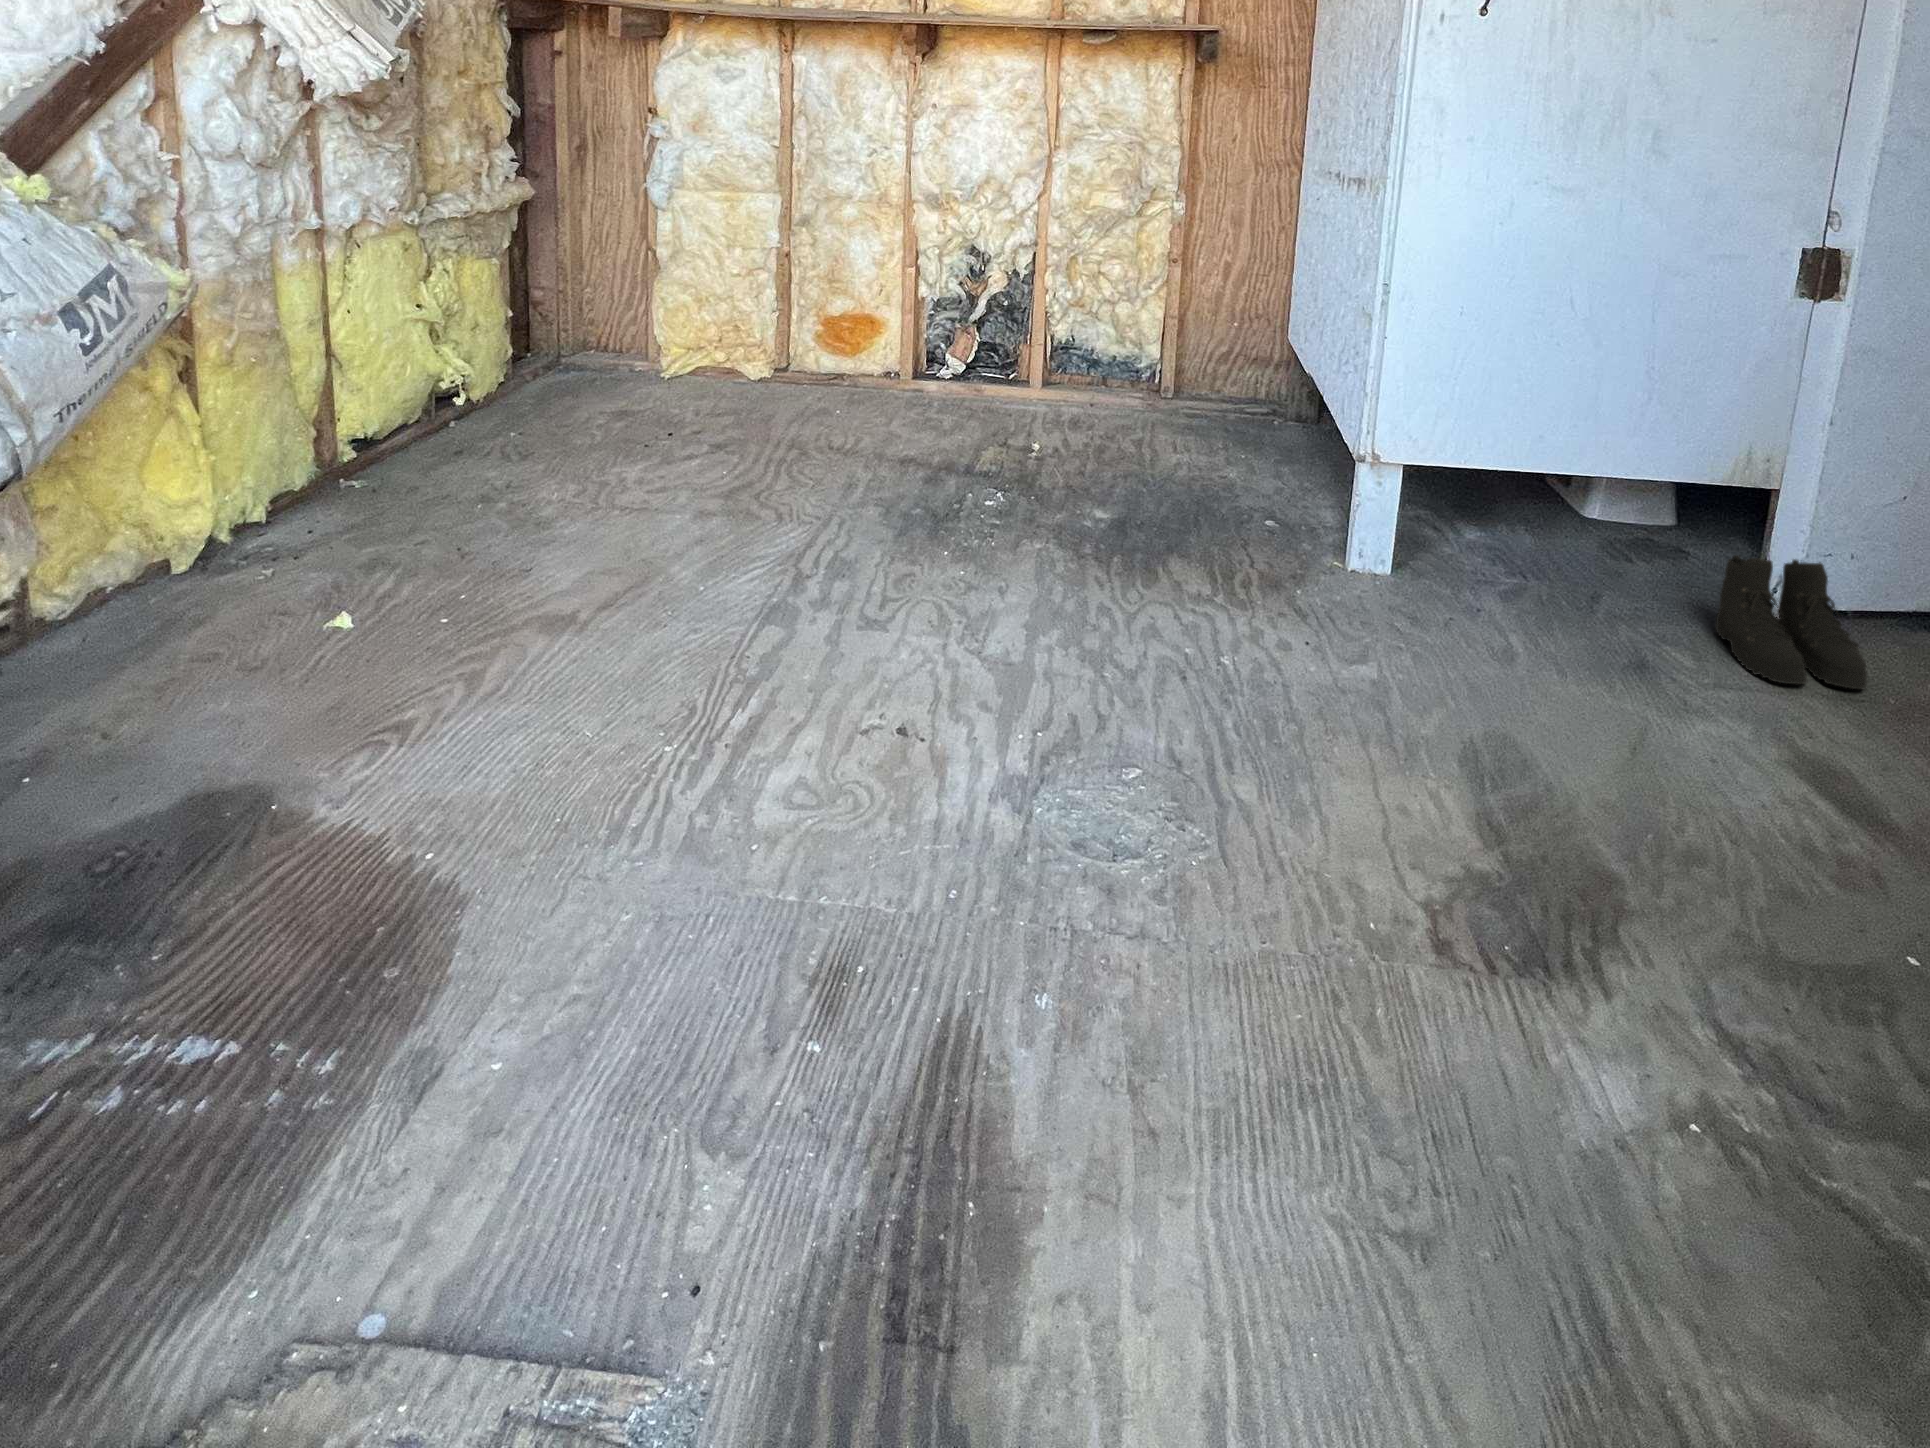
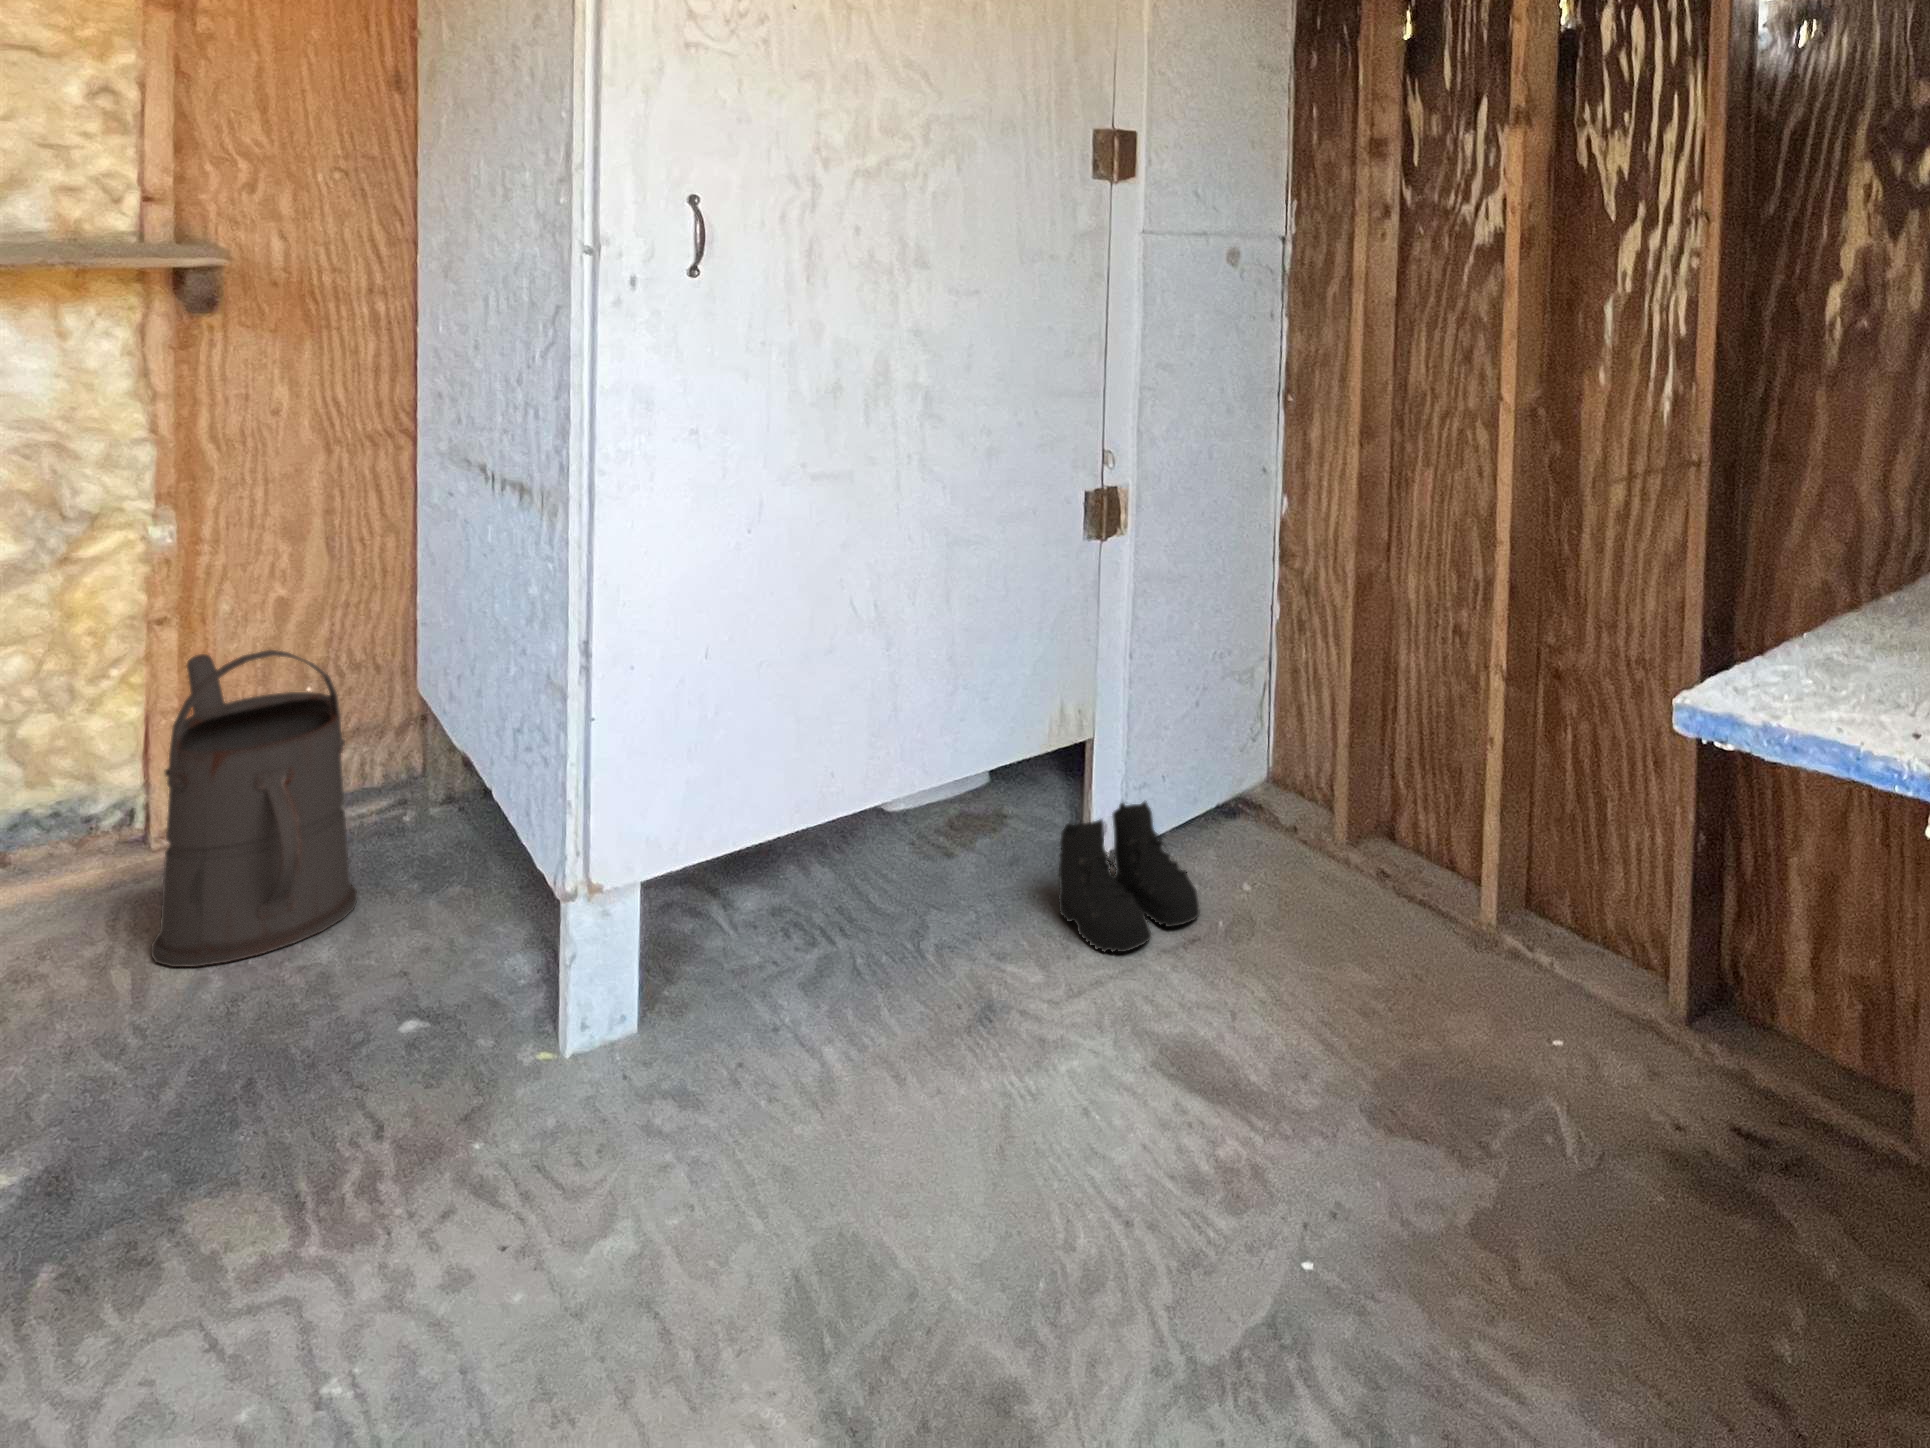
watering can: none [1160,278,1249,456] -> present [151,650,358,967]

